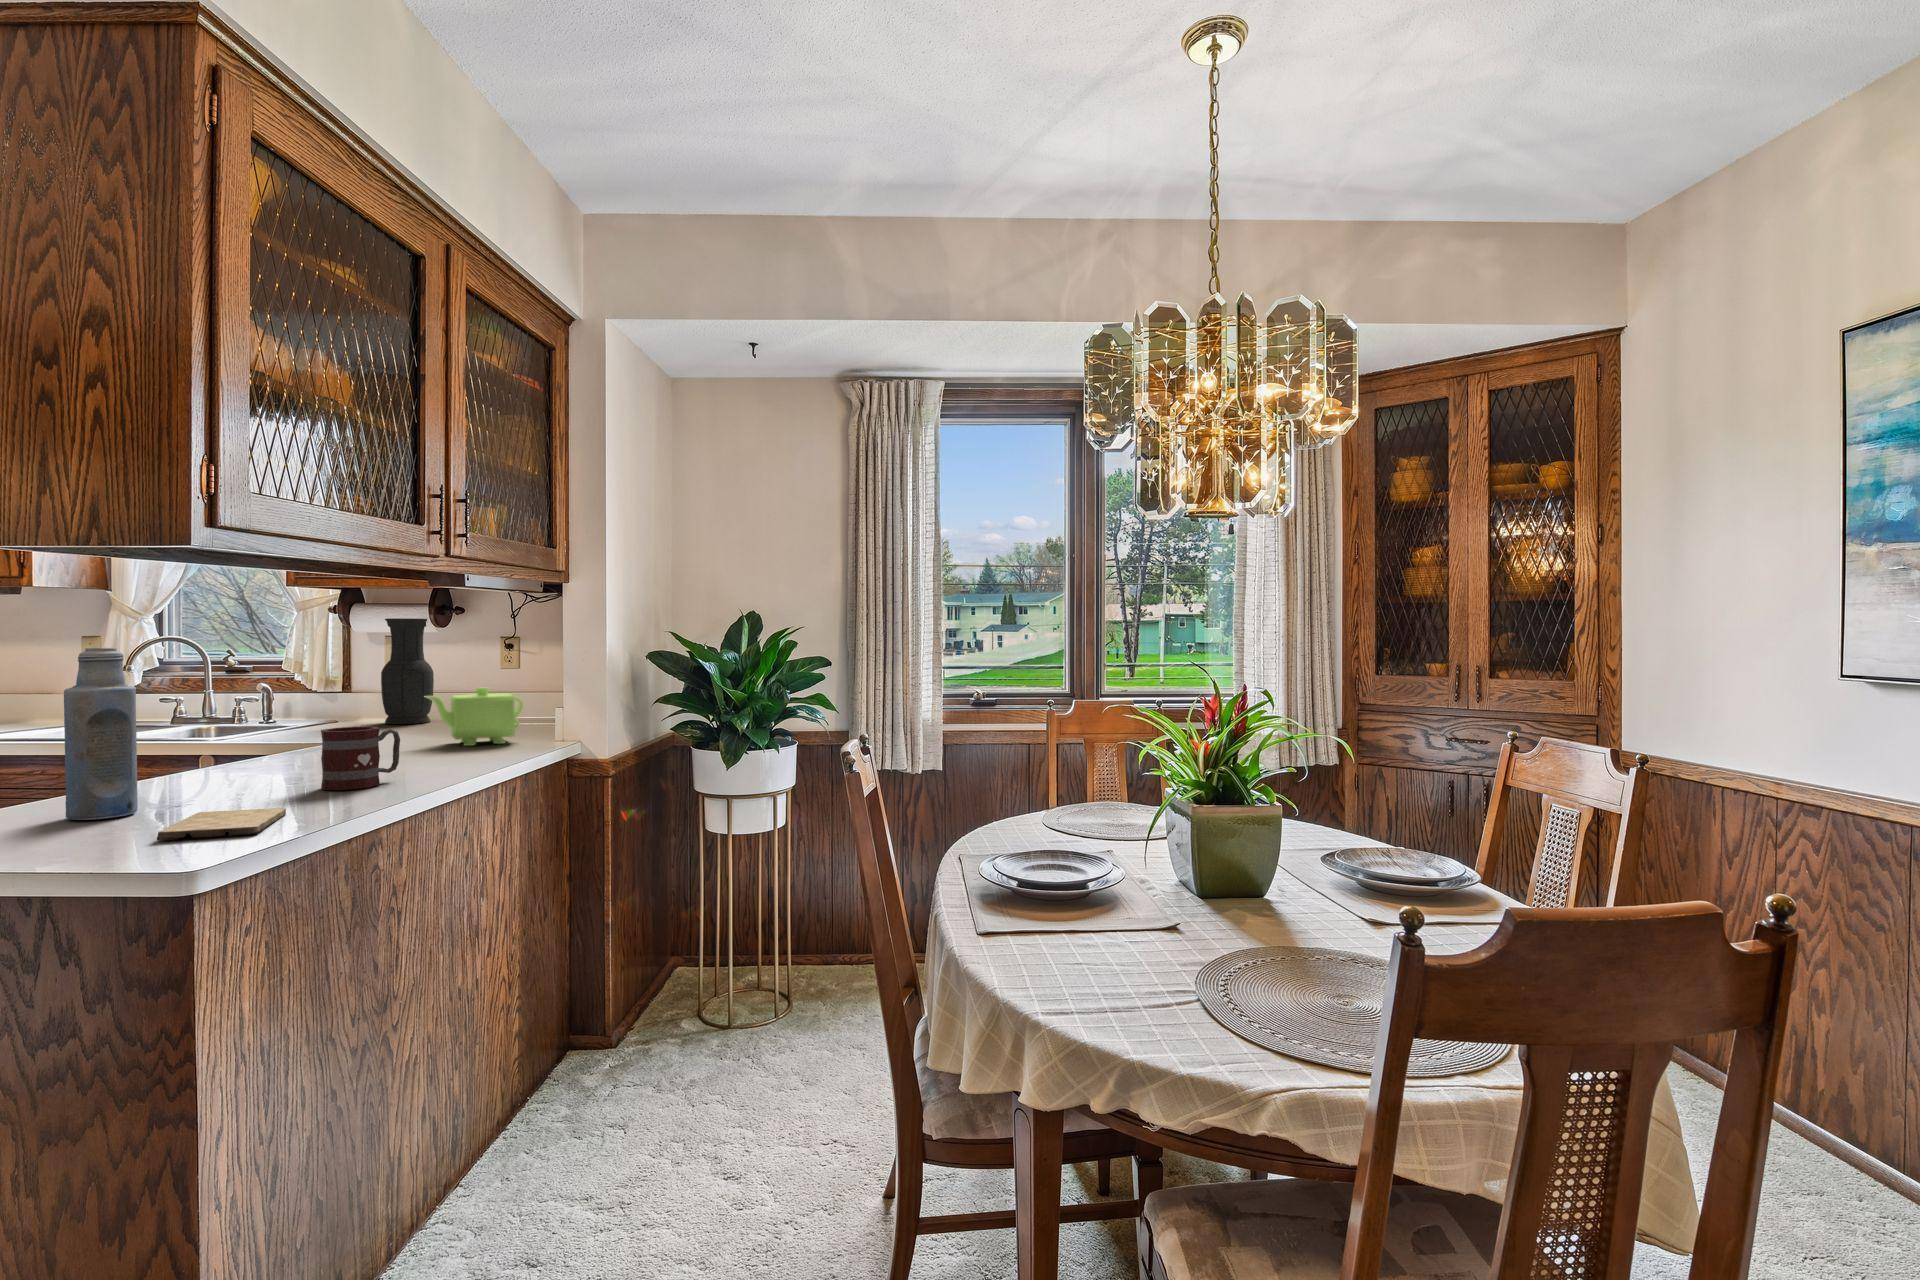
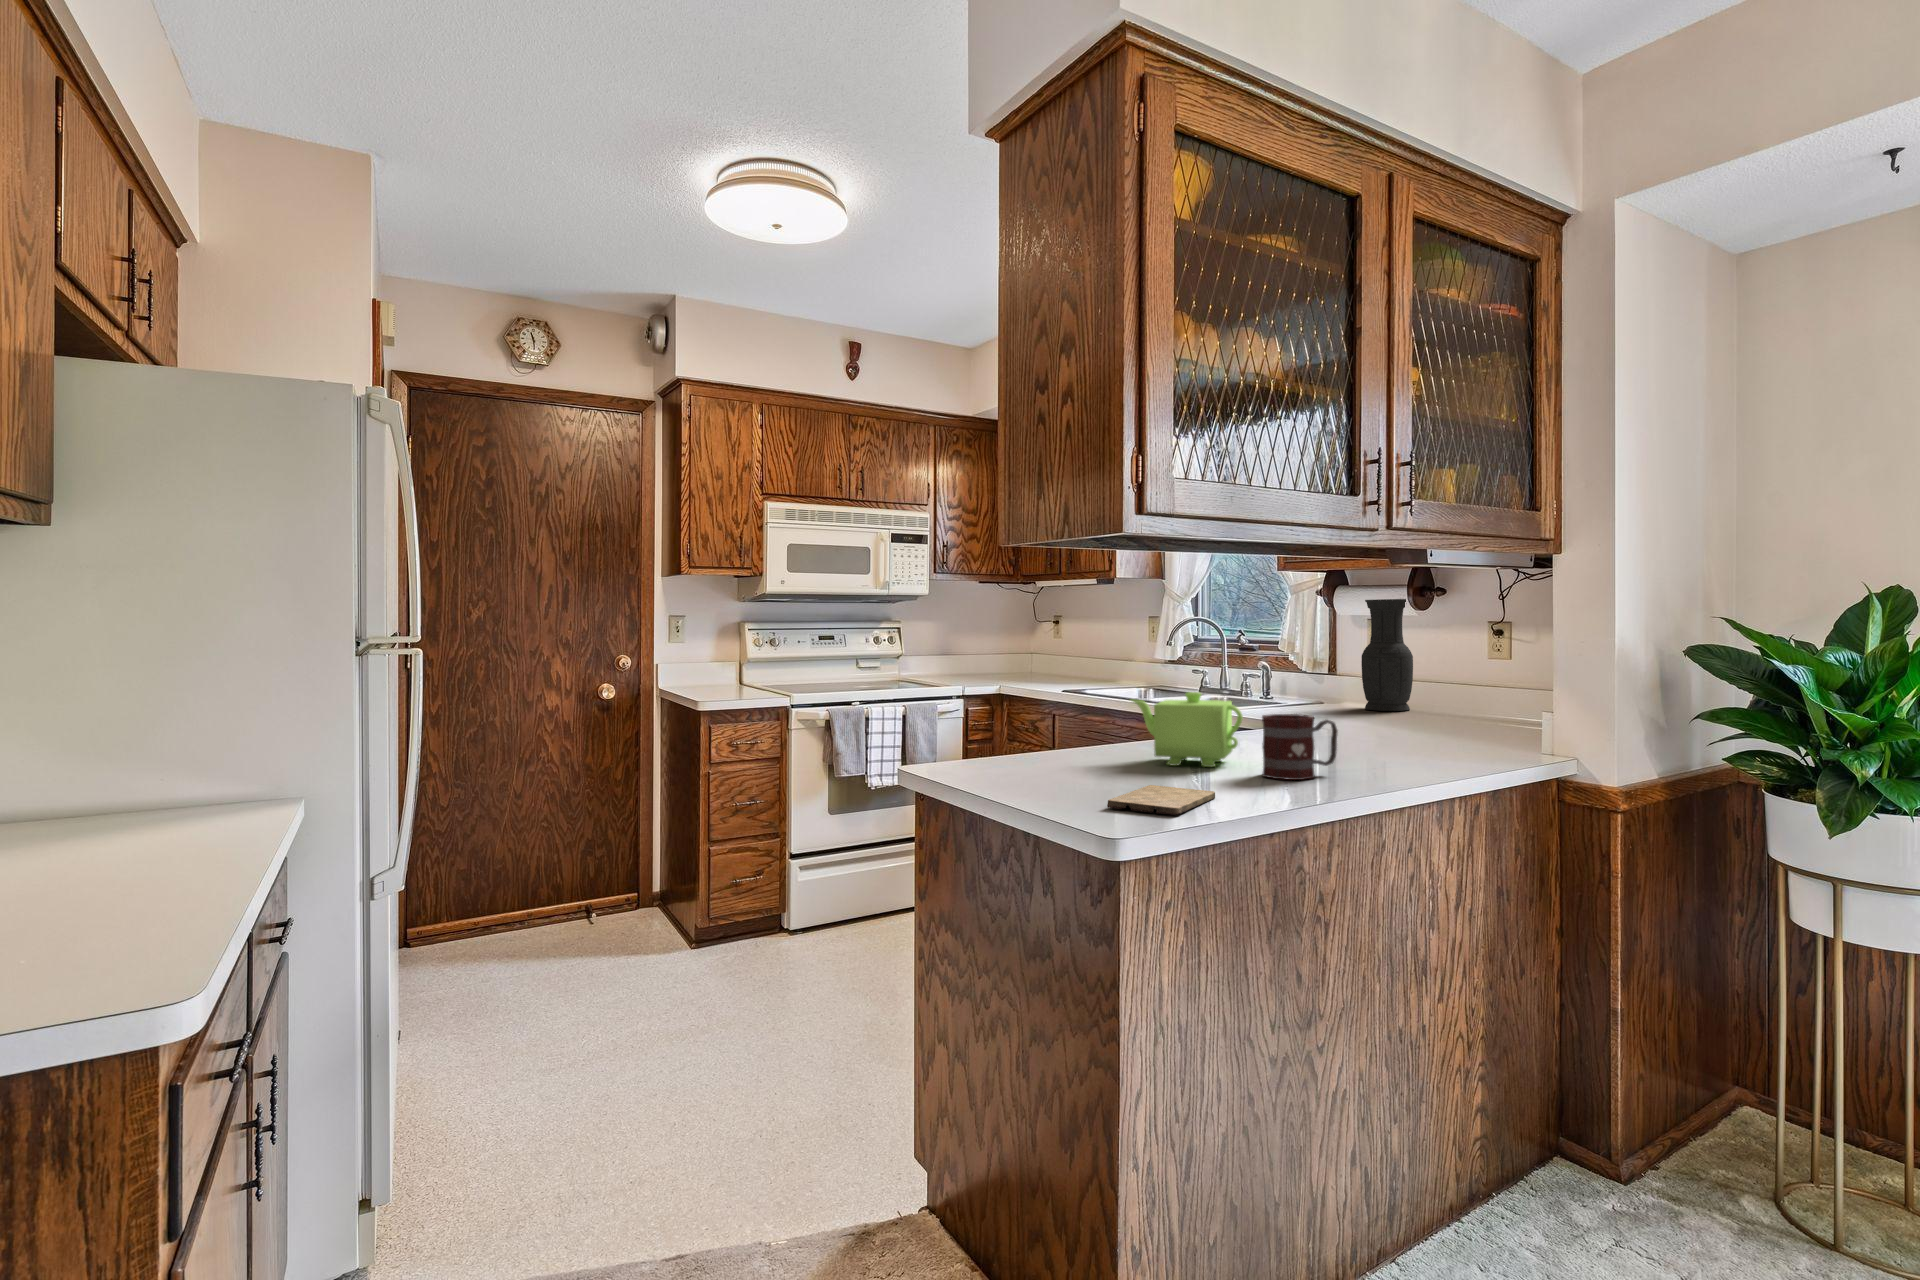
bottle: present [64,648,138,820] -> none [1069,632,1117,779]
teapot: present [428,687,523,746] -> present [1132,692,1243,767]

